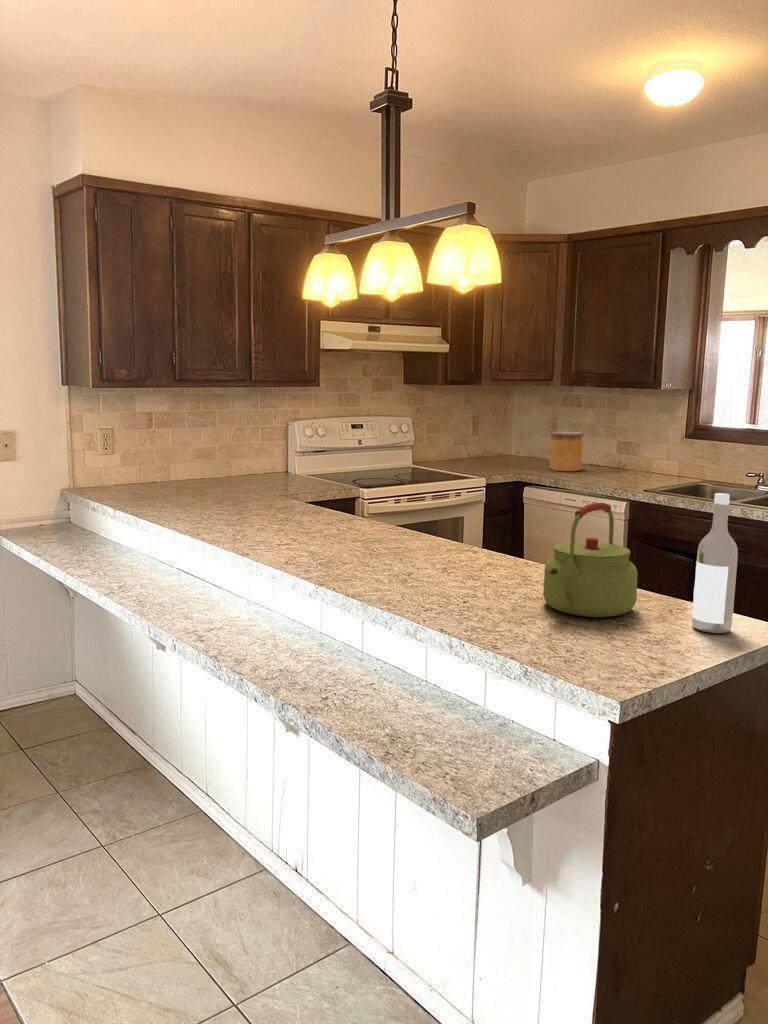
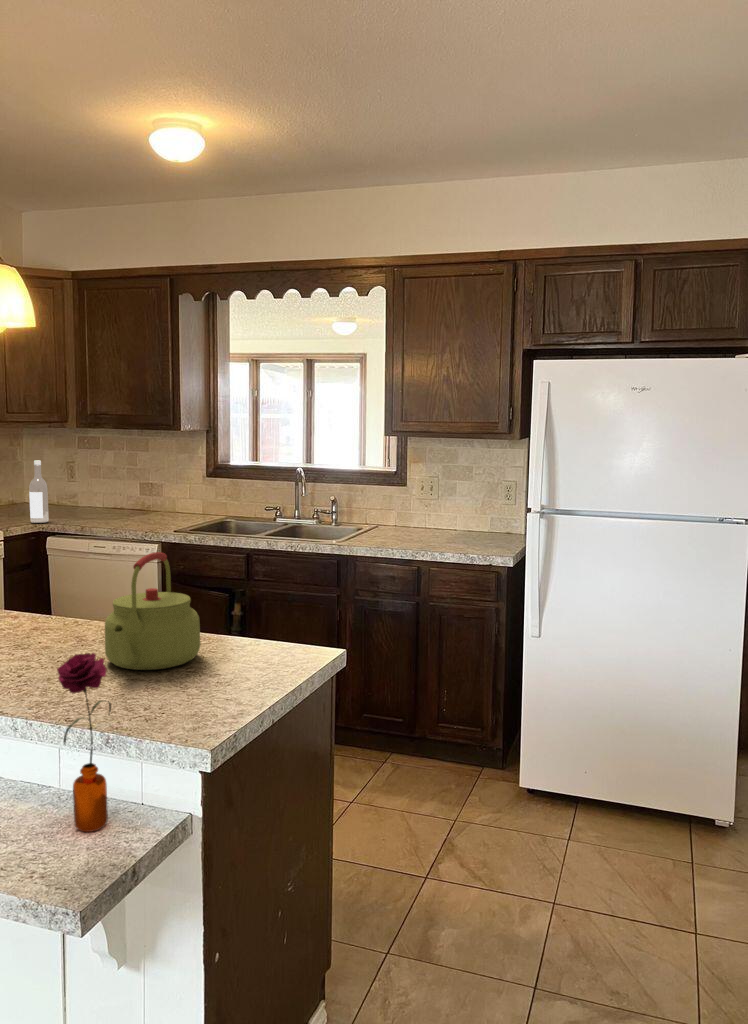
jar: present [550,432,583,471] -> none [71,476,106,518]
wine bottle: present [692,493,738,633] -> present [29,460,49,523]
flower: none [484,587,531,753] -> present [57,653,111,832]

